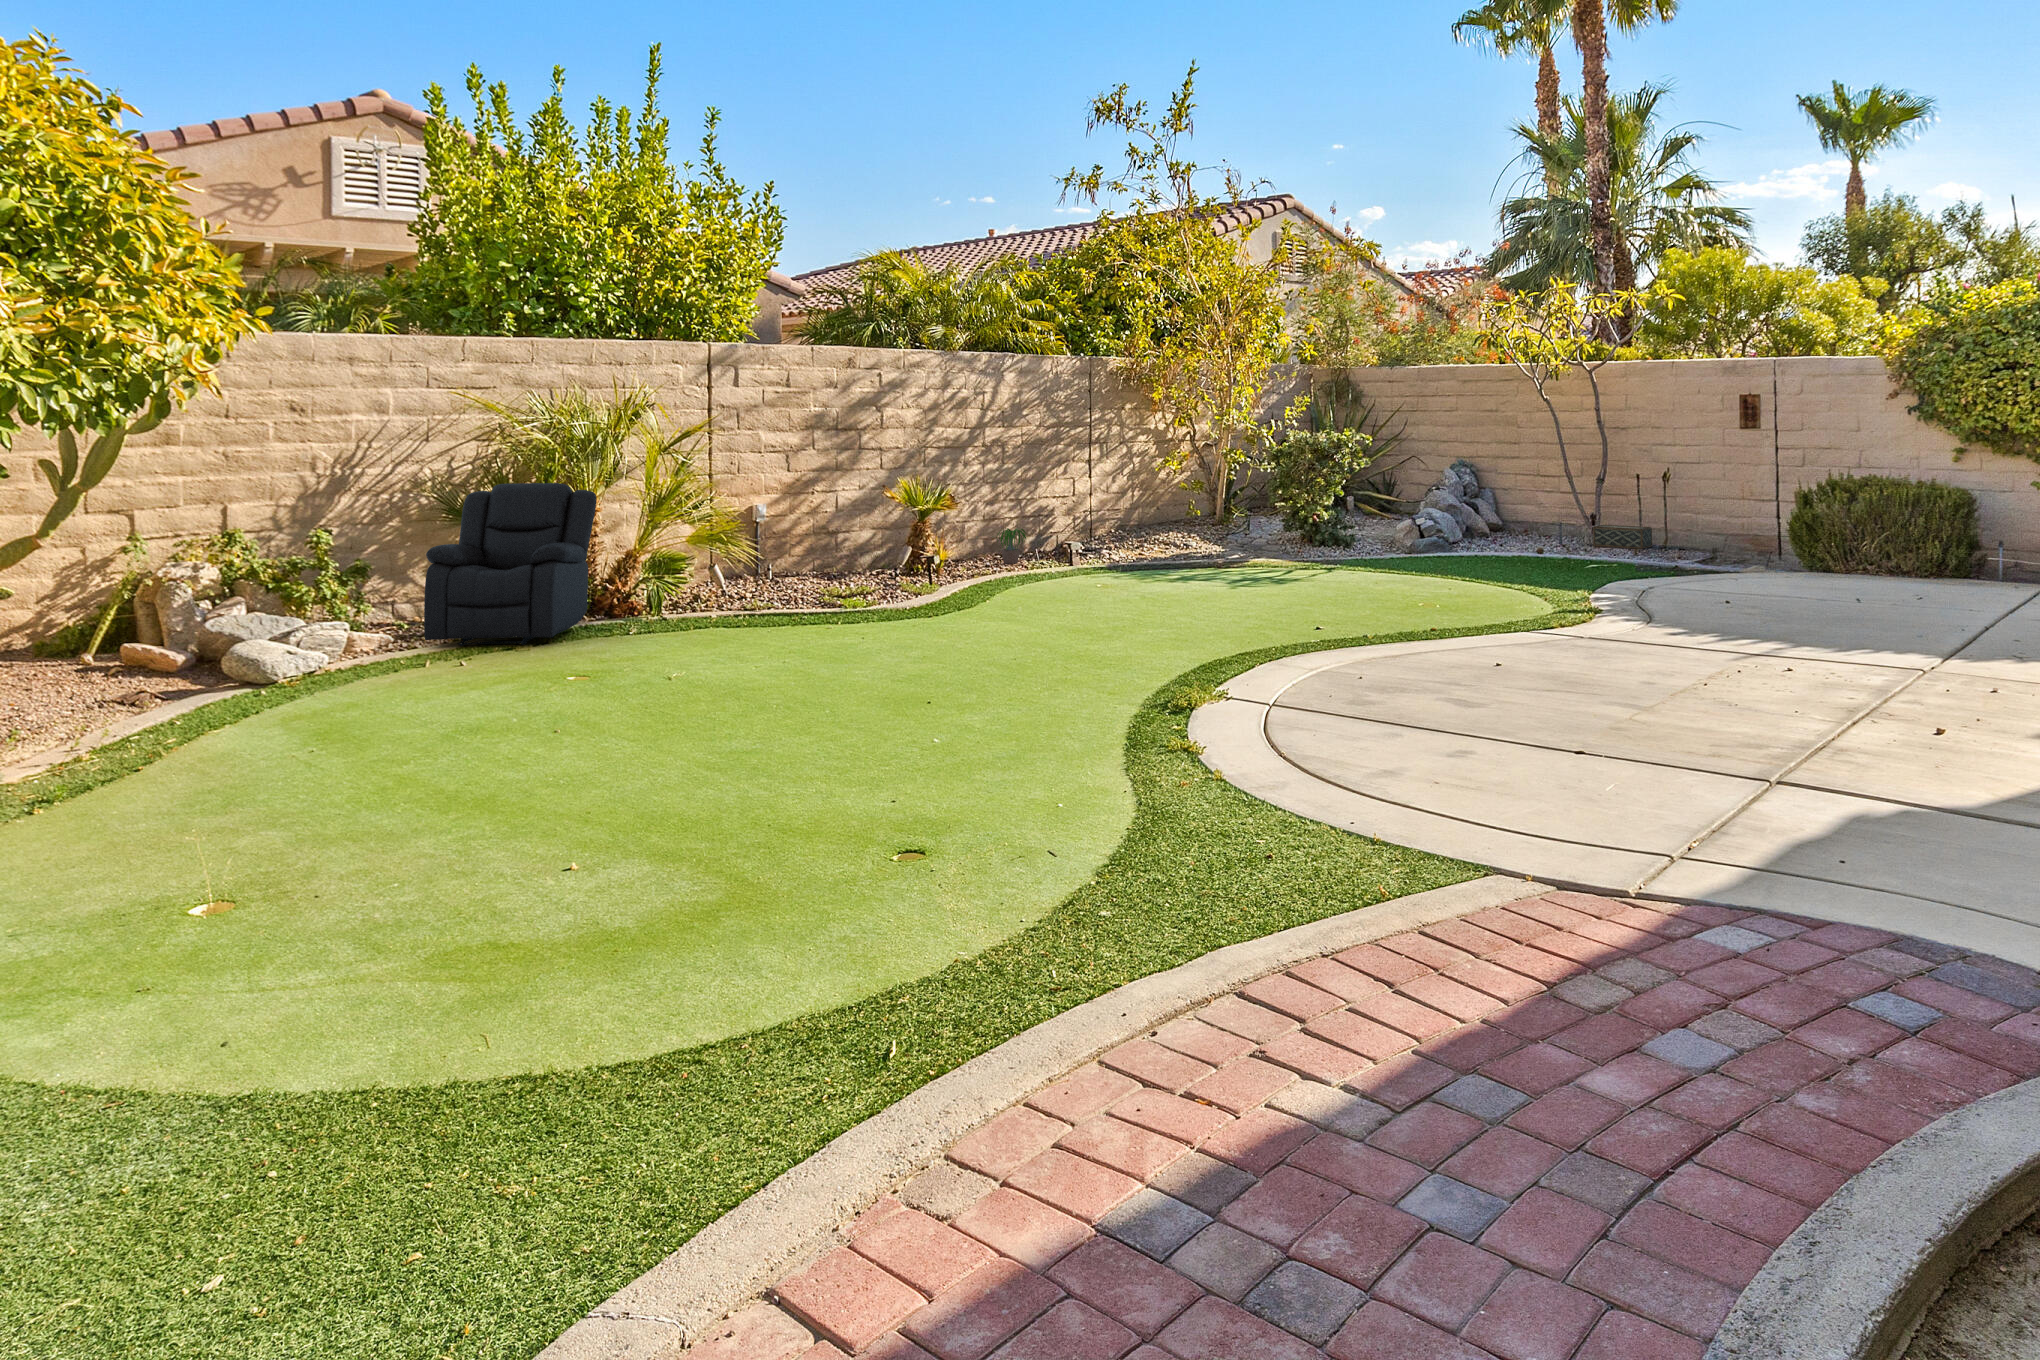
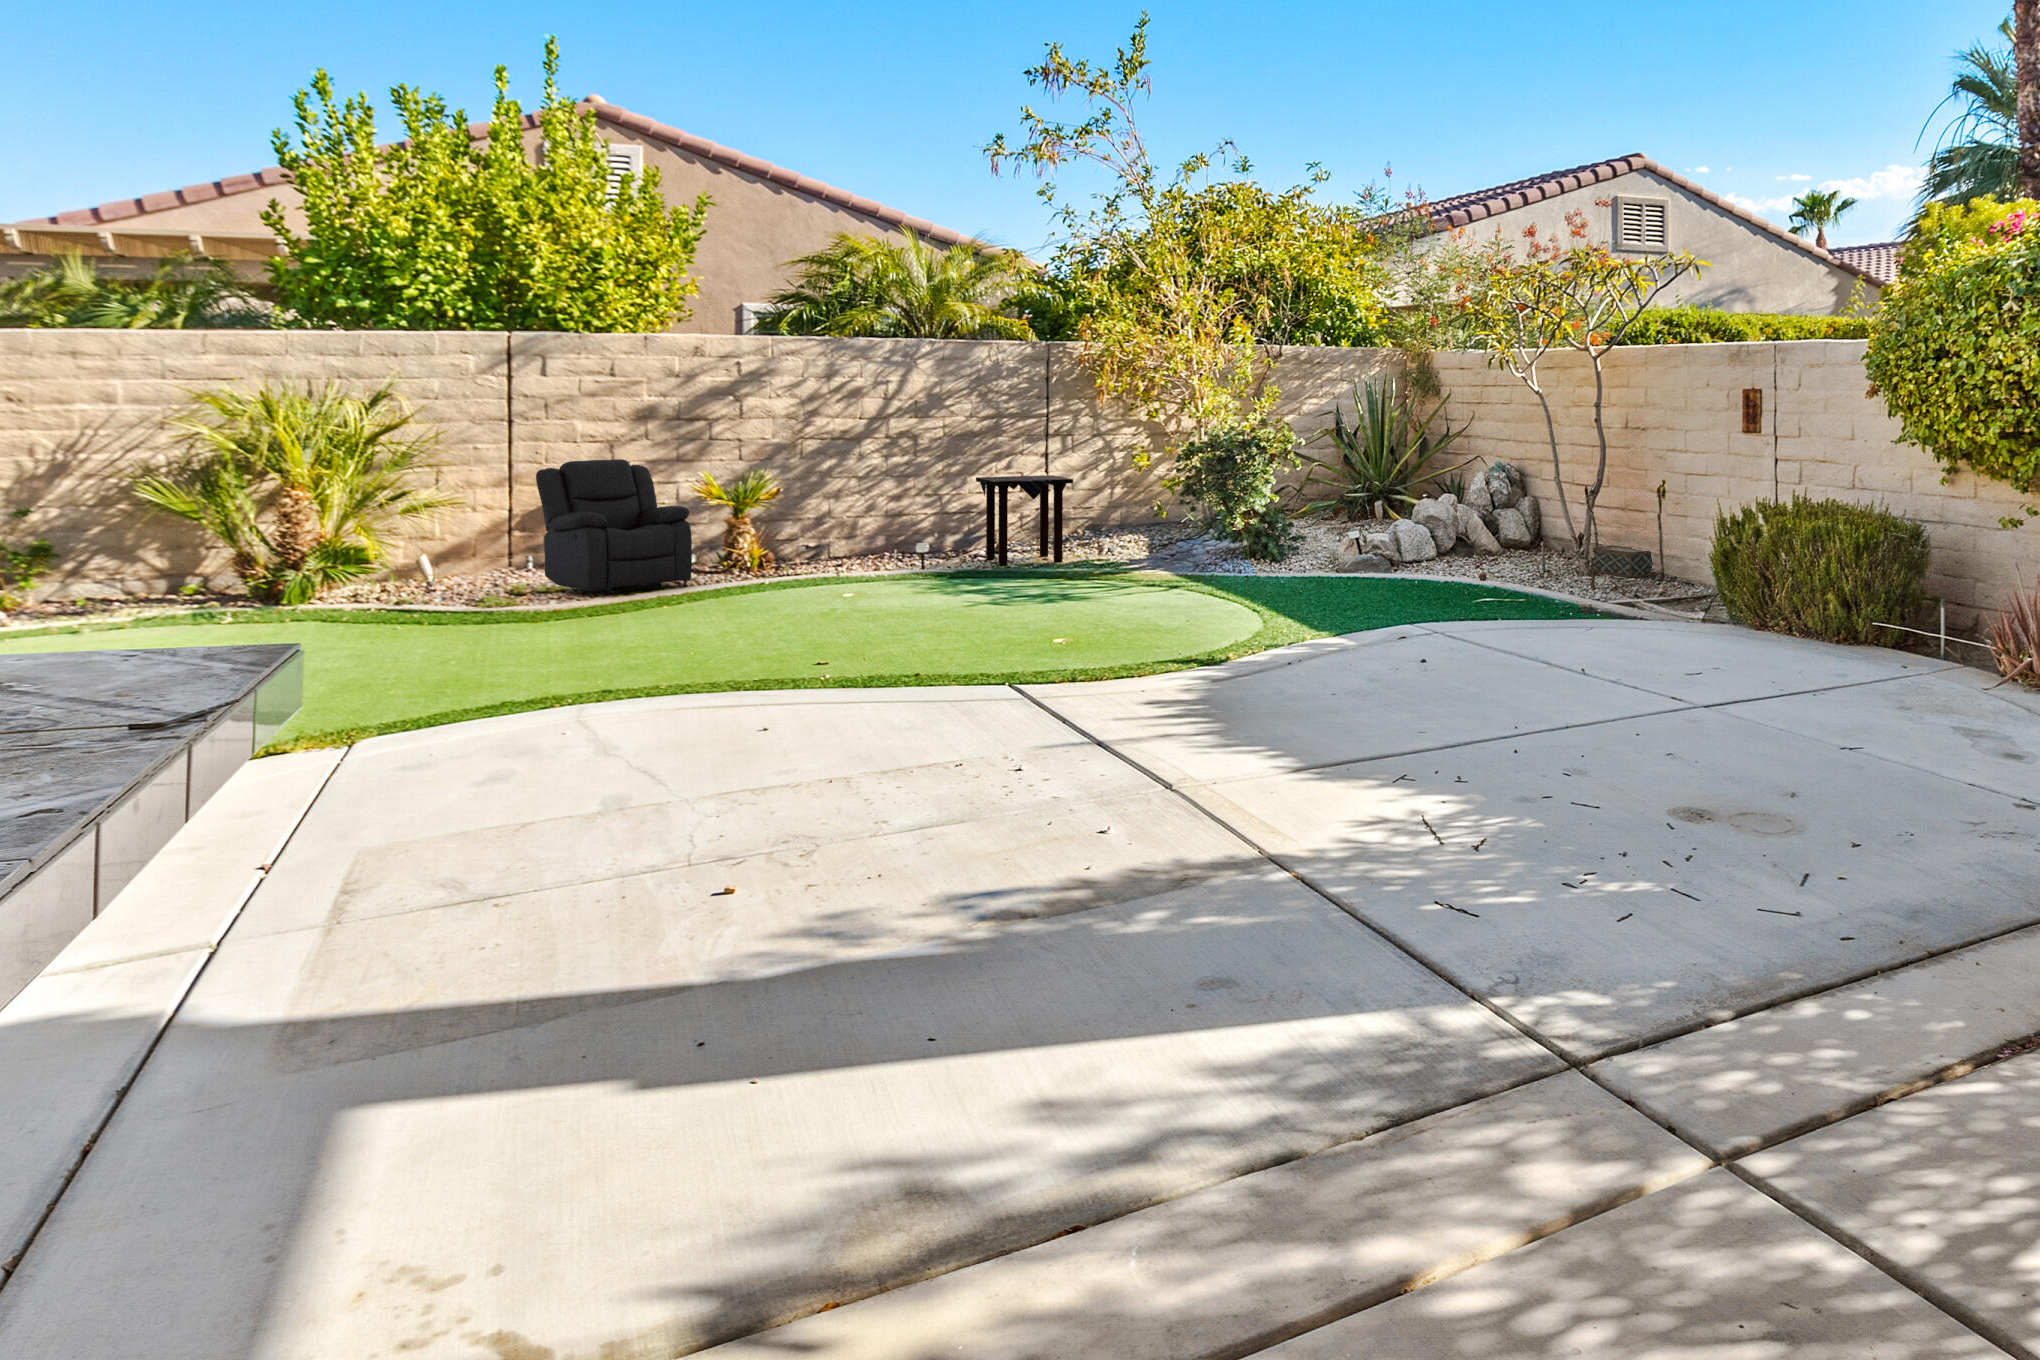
side table: none [1047,479,1147,560] -> present [976,475,1073,565]
chair: present [424,483,597,646] -> present [536,459,692,594]
potted plant: present [996,528,1026,564] -> none [890,527,936,566]

